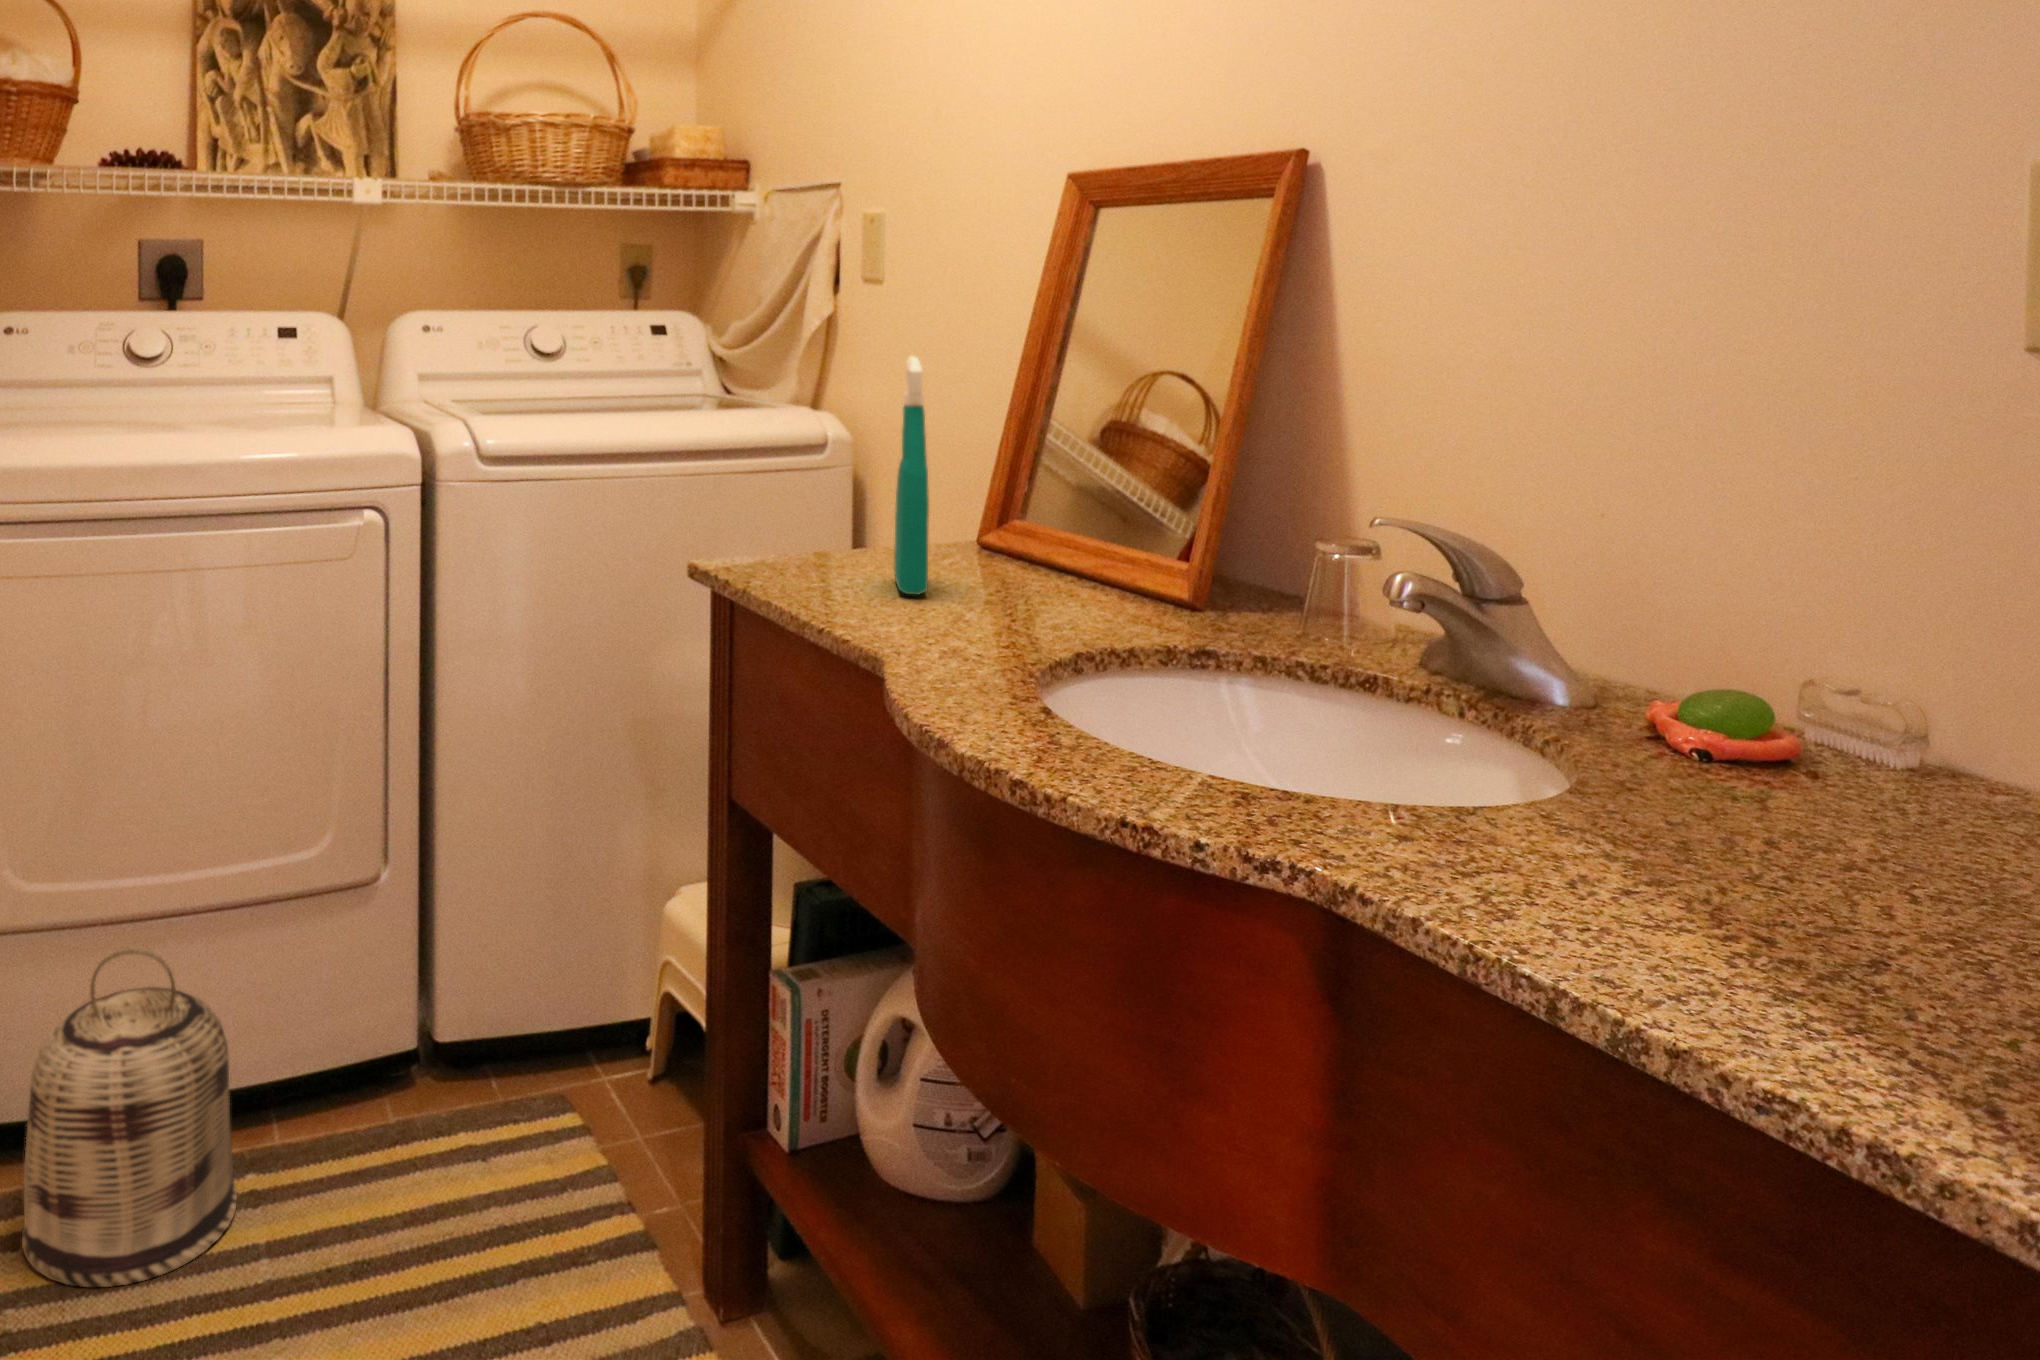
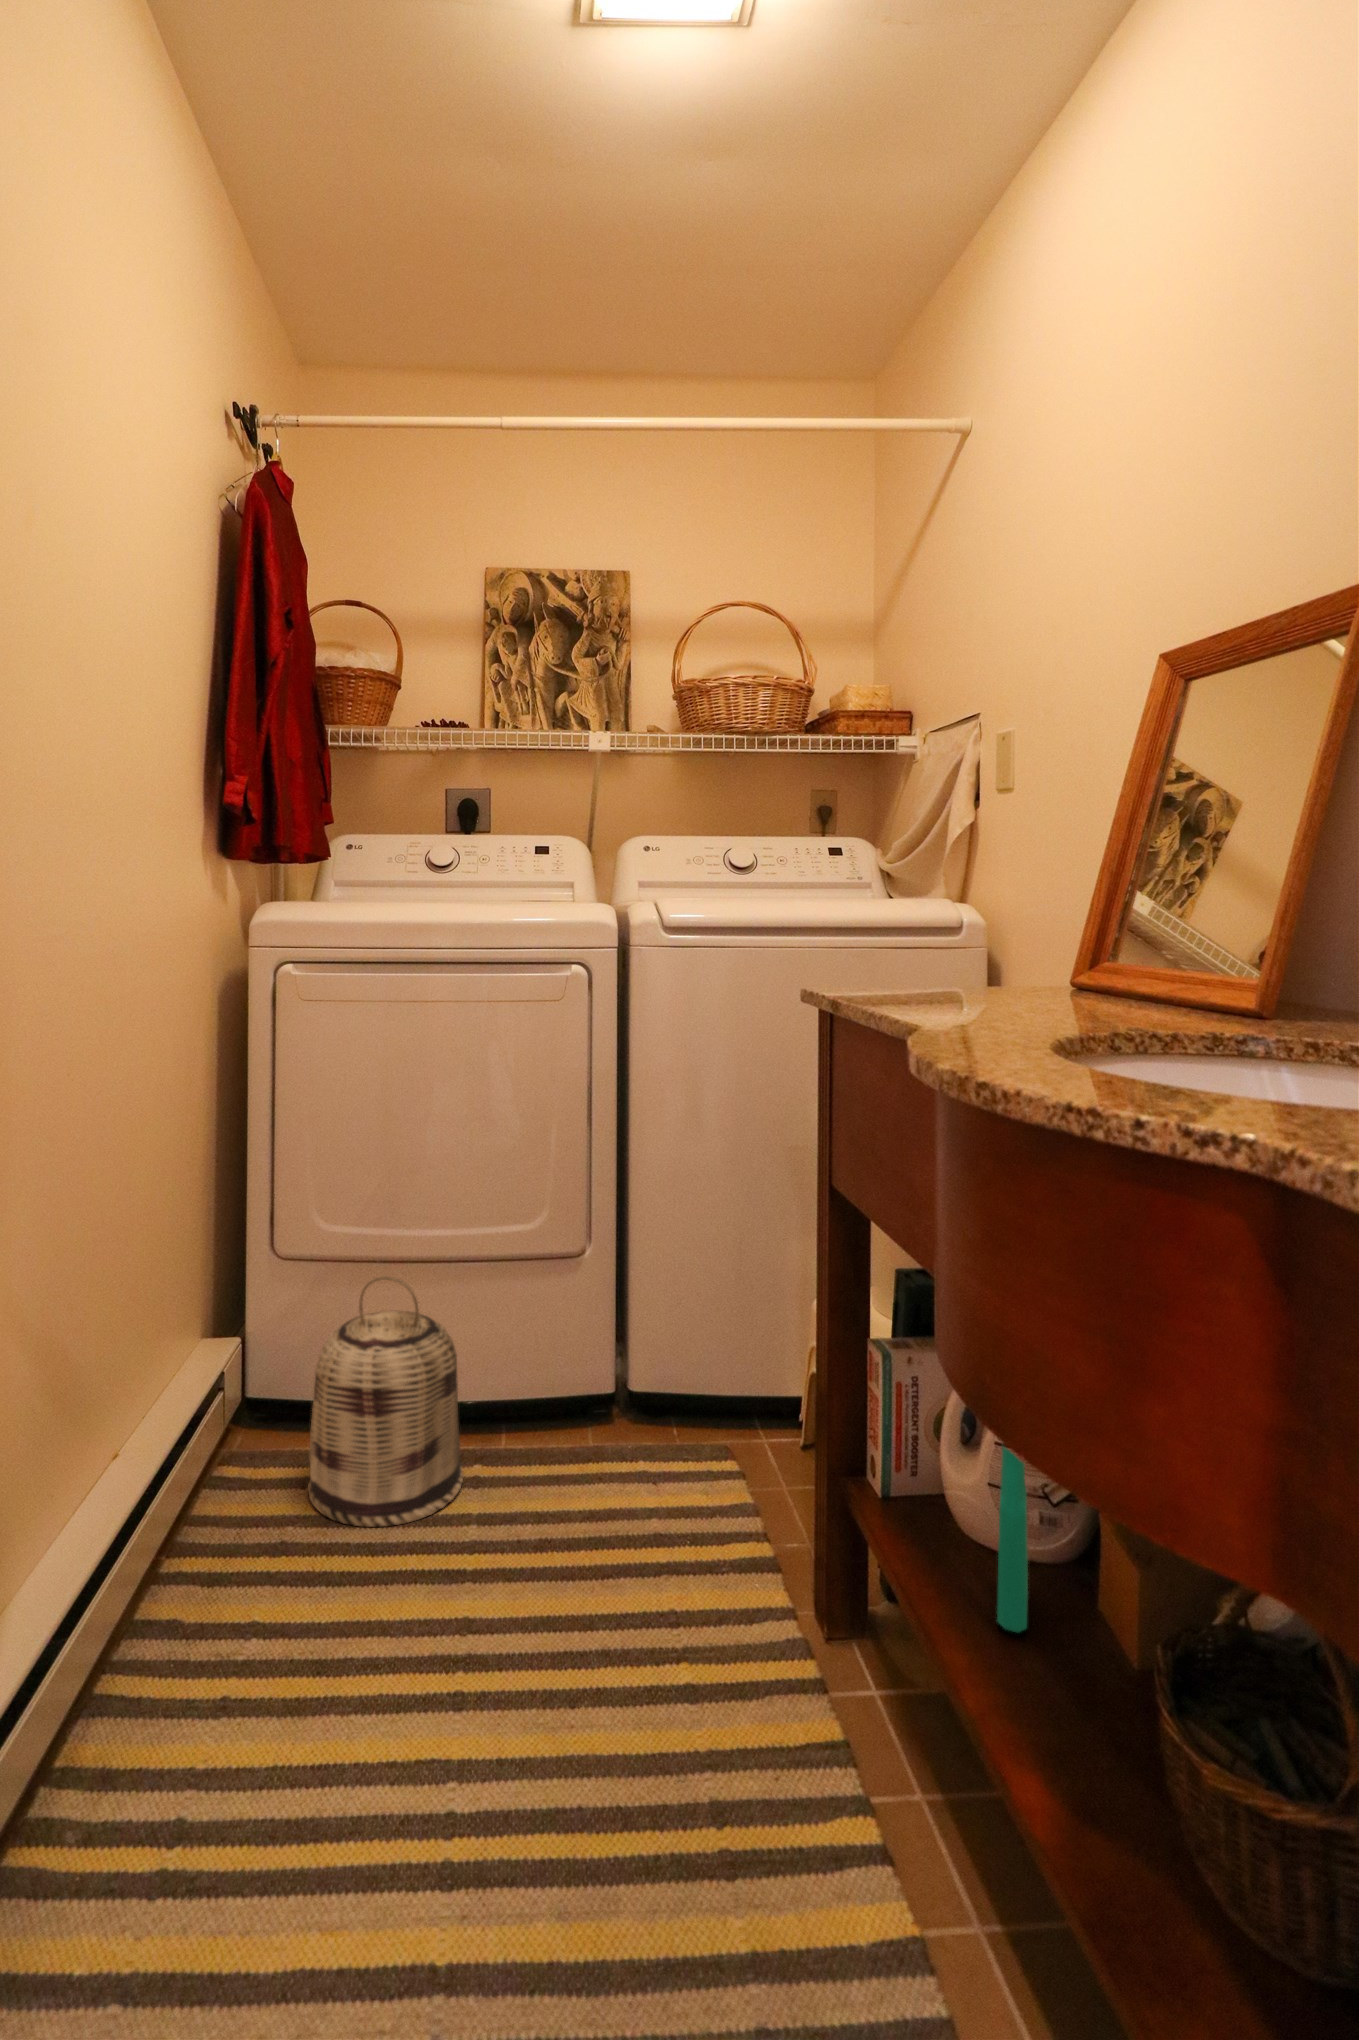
spray bottle: present [894,356,929,595] -> present [997,1447,1028,1632]

